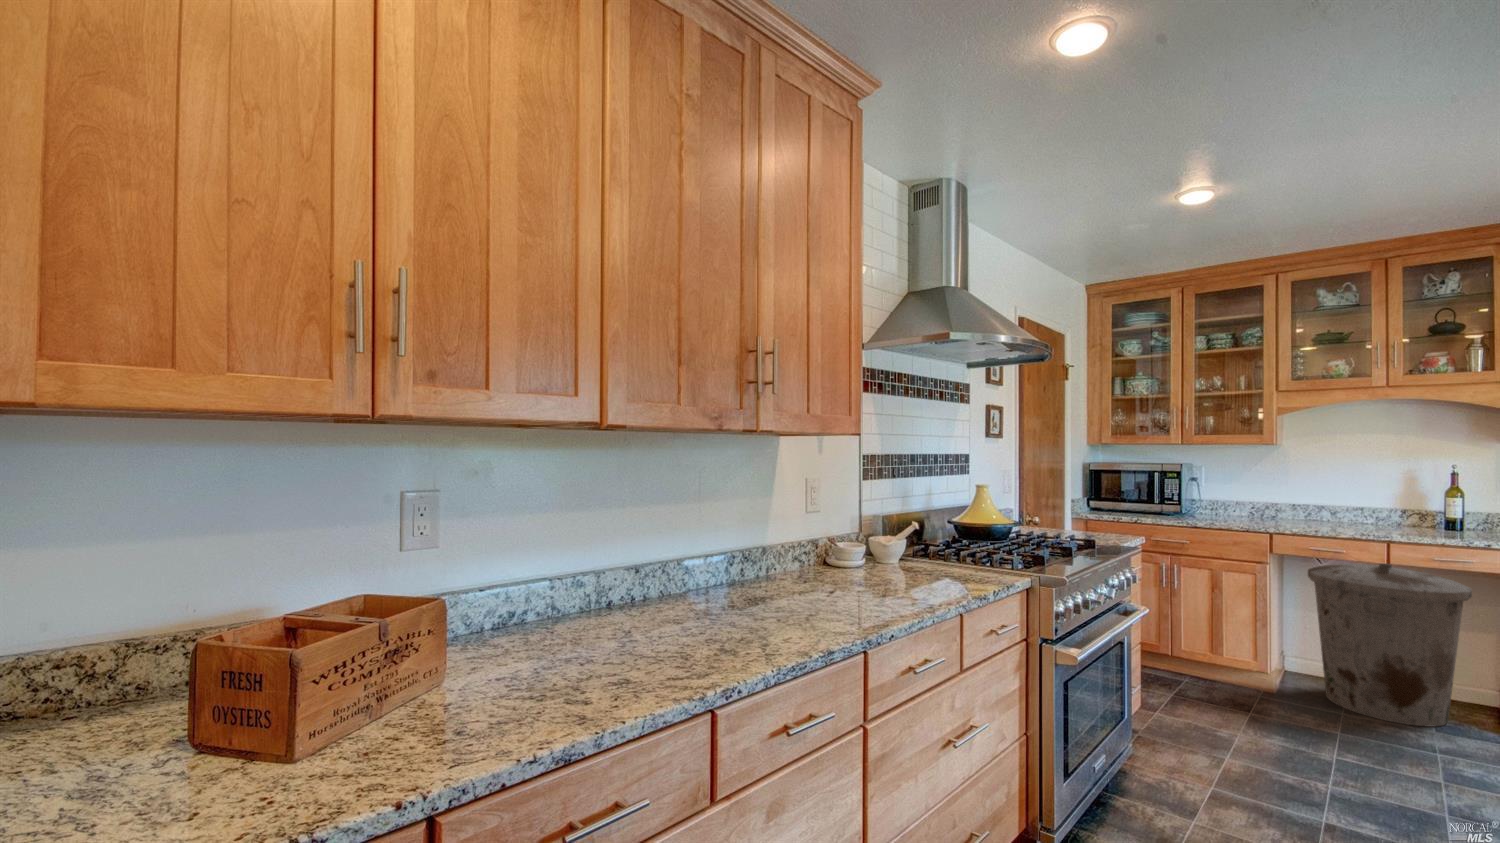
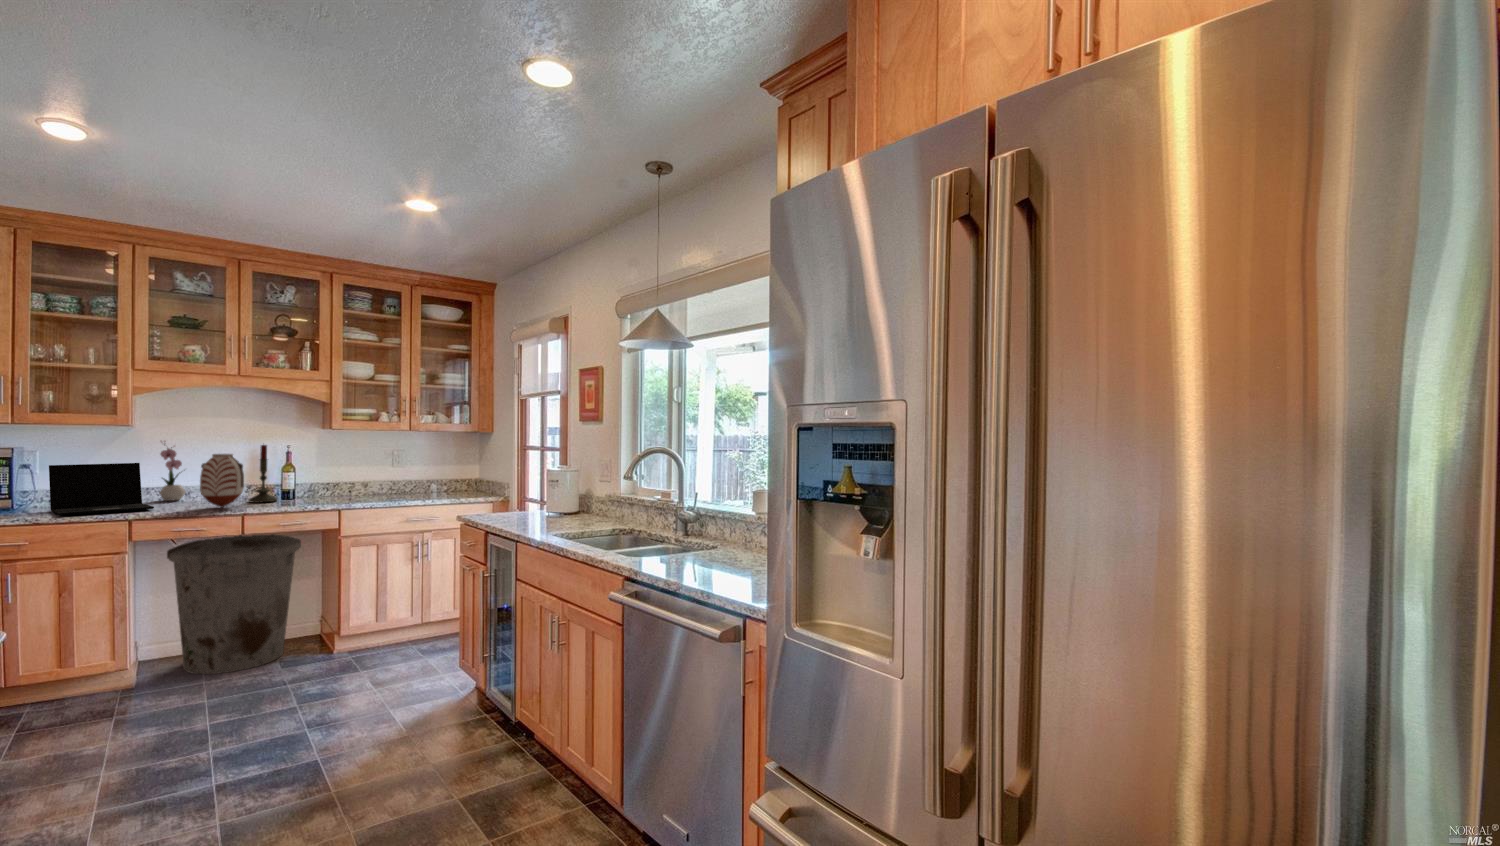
flower arrangement: none [1303,458,1332,520] -> present [160,448,186,501]
candle: none [1400,465,1438,536] -> present [249,445,277,503]
vase: none [1339,474,1390,534] -> present [200,454,244,507]
laptop: none [1211,476,1294,525] -> present [49,463,154,515]

